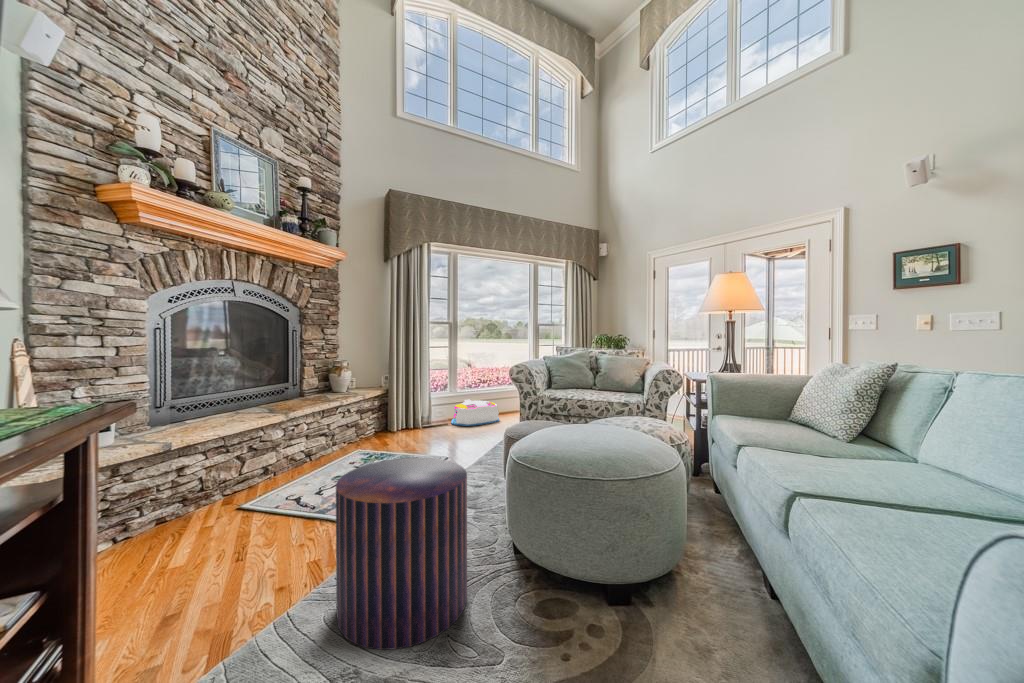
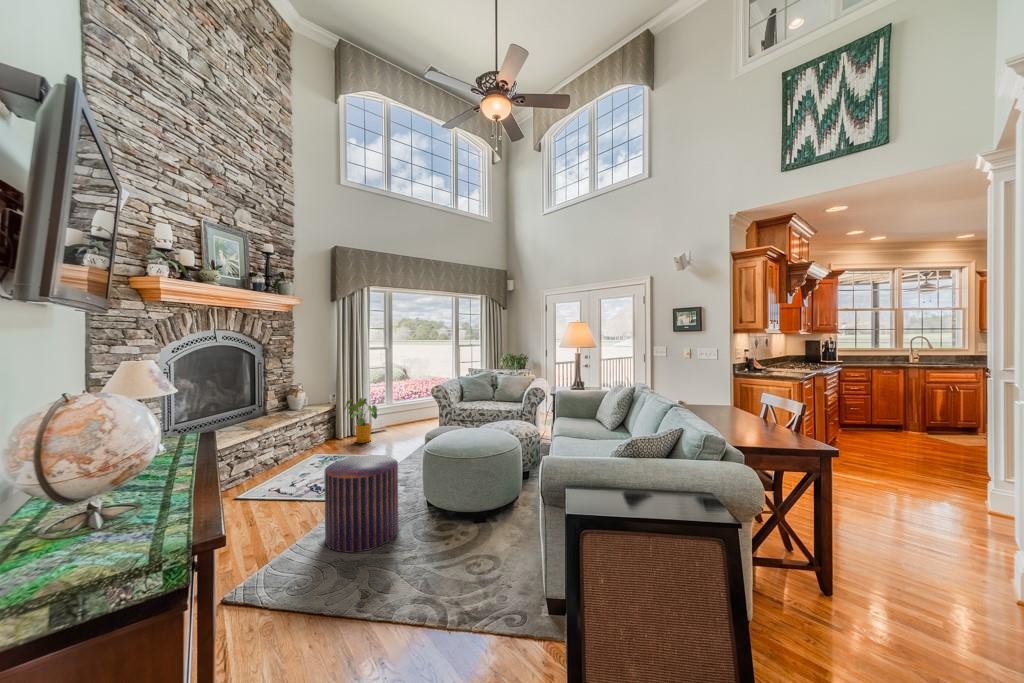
house plant: none [399,381,441,438] -> present [344,398,377,443]
storage bin: present [451,400,499,426] -> none [387,410,426,432]

